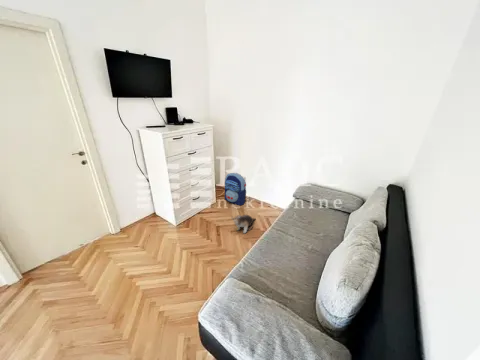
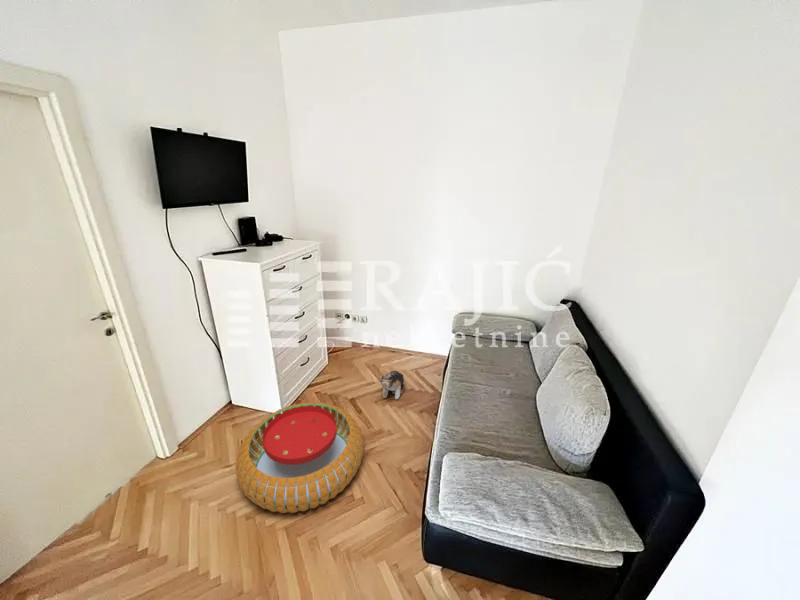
backpack: present [225,173,246,205] -> none [340,311,376,361]
pouf: none [131,222,209,285] -> present [236,402,363,513]

